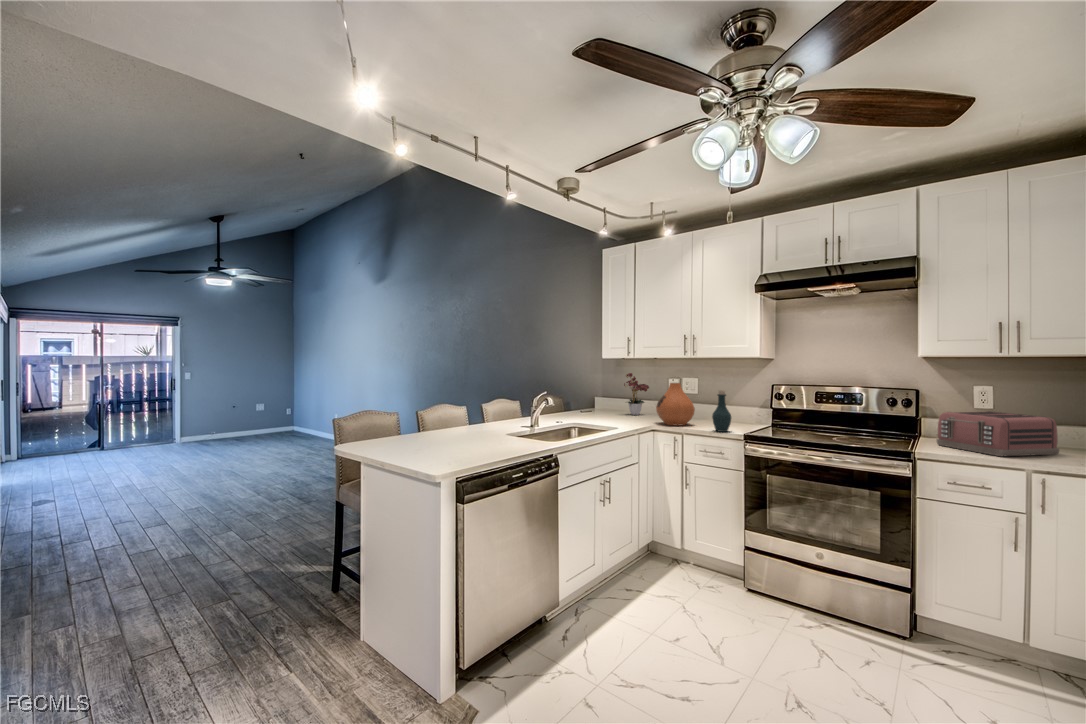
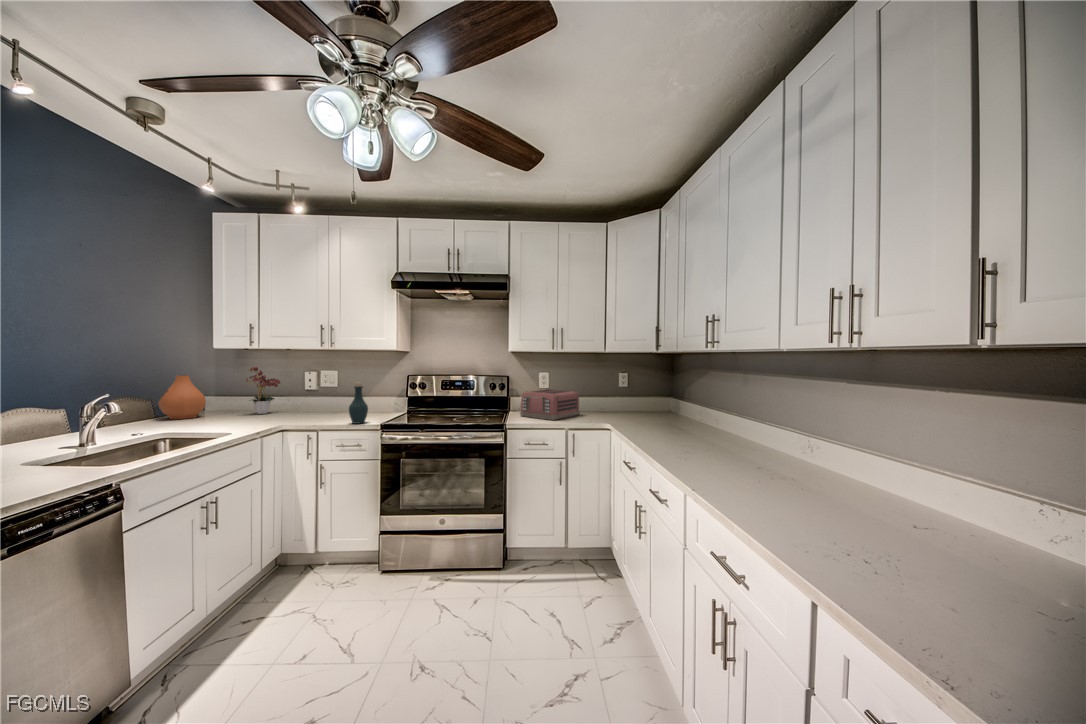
vase: present [656,383,695,426] -> present [159,375,206,419]

